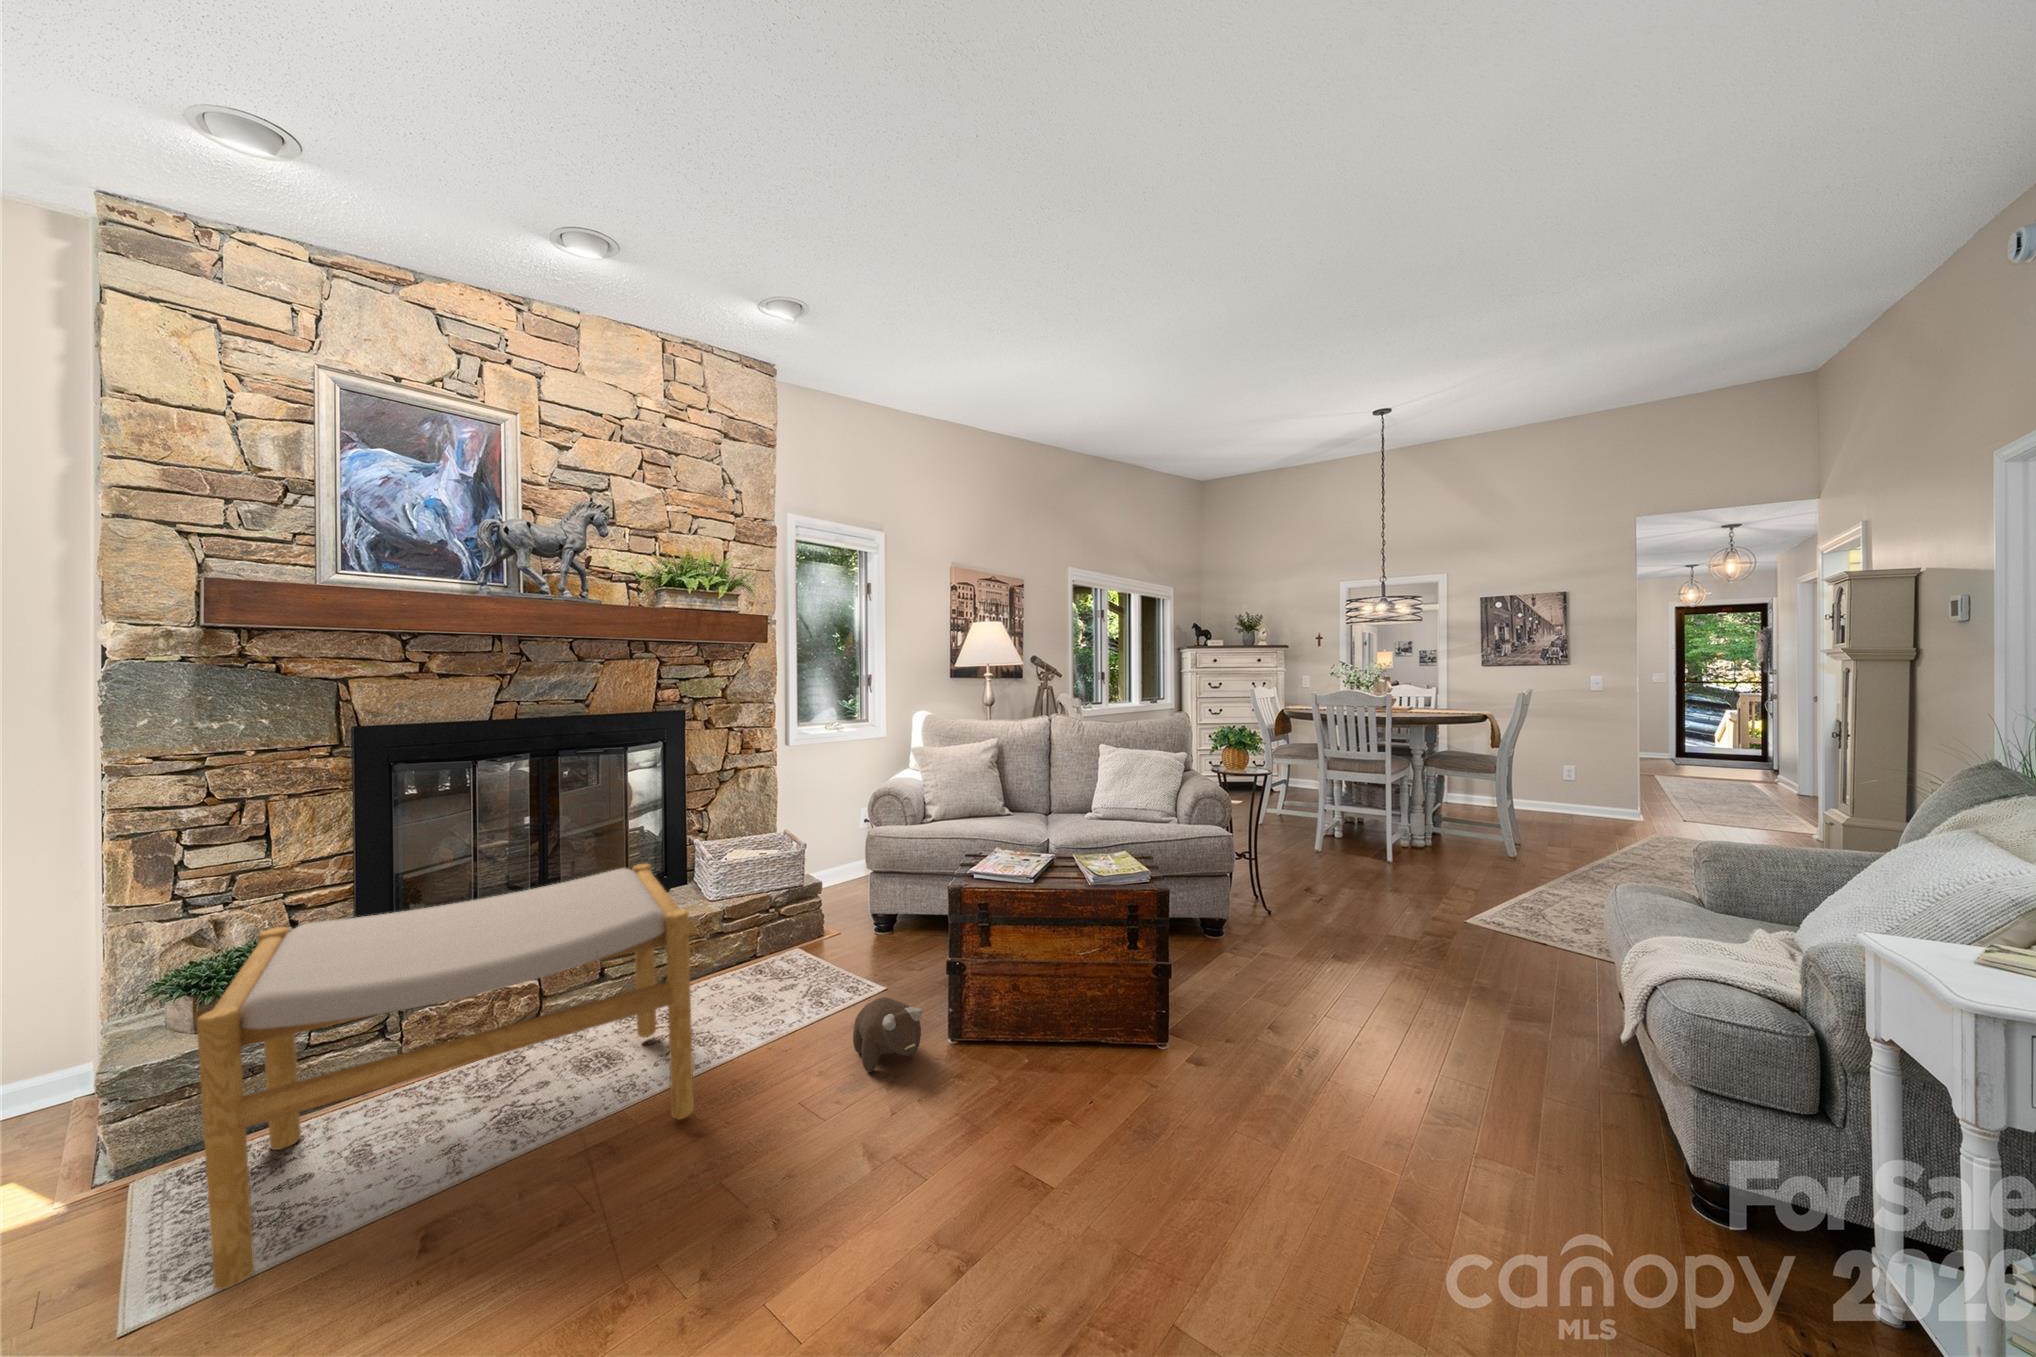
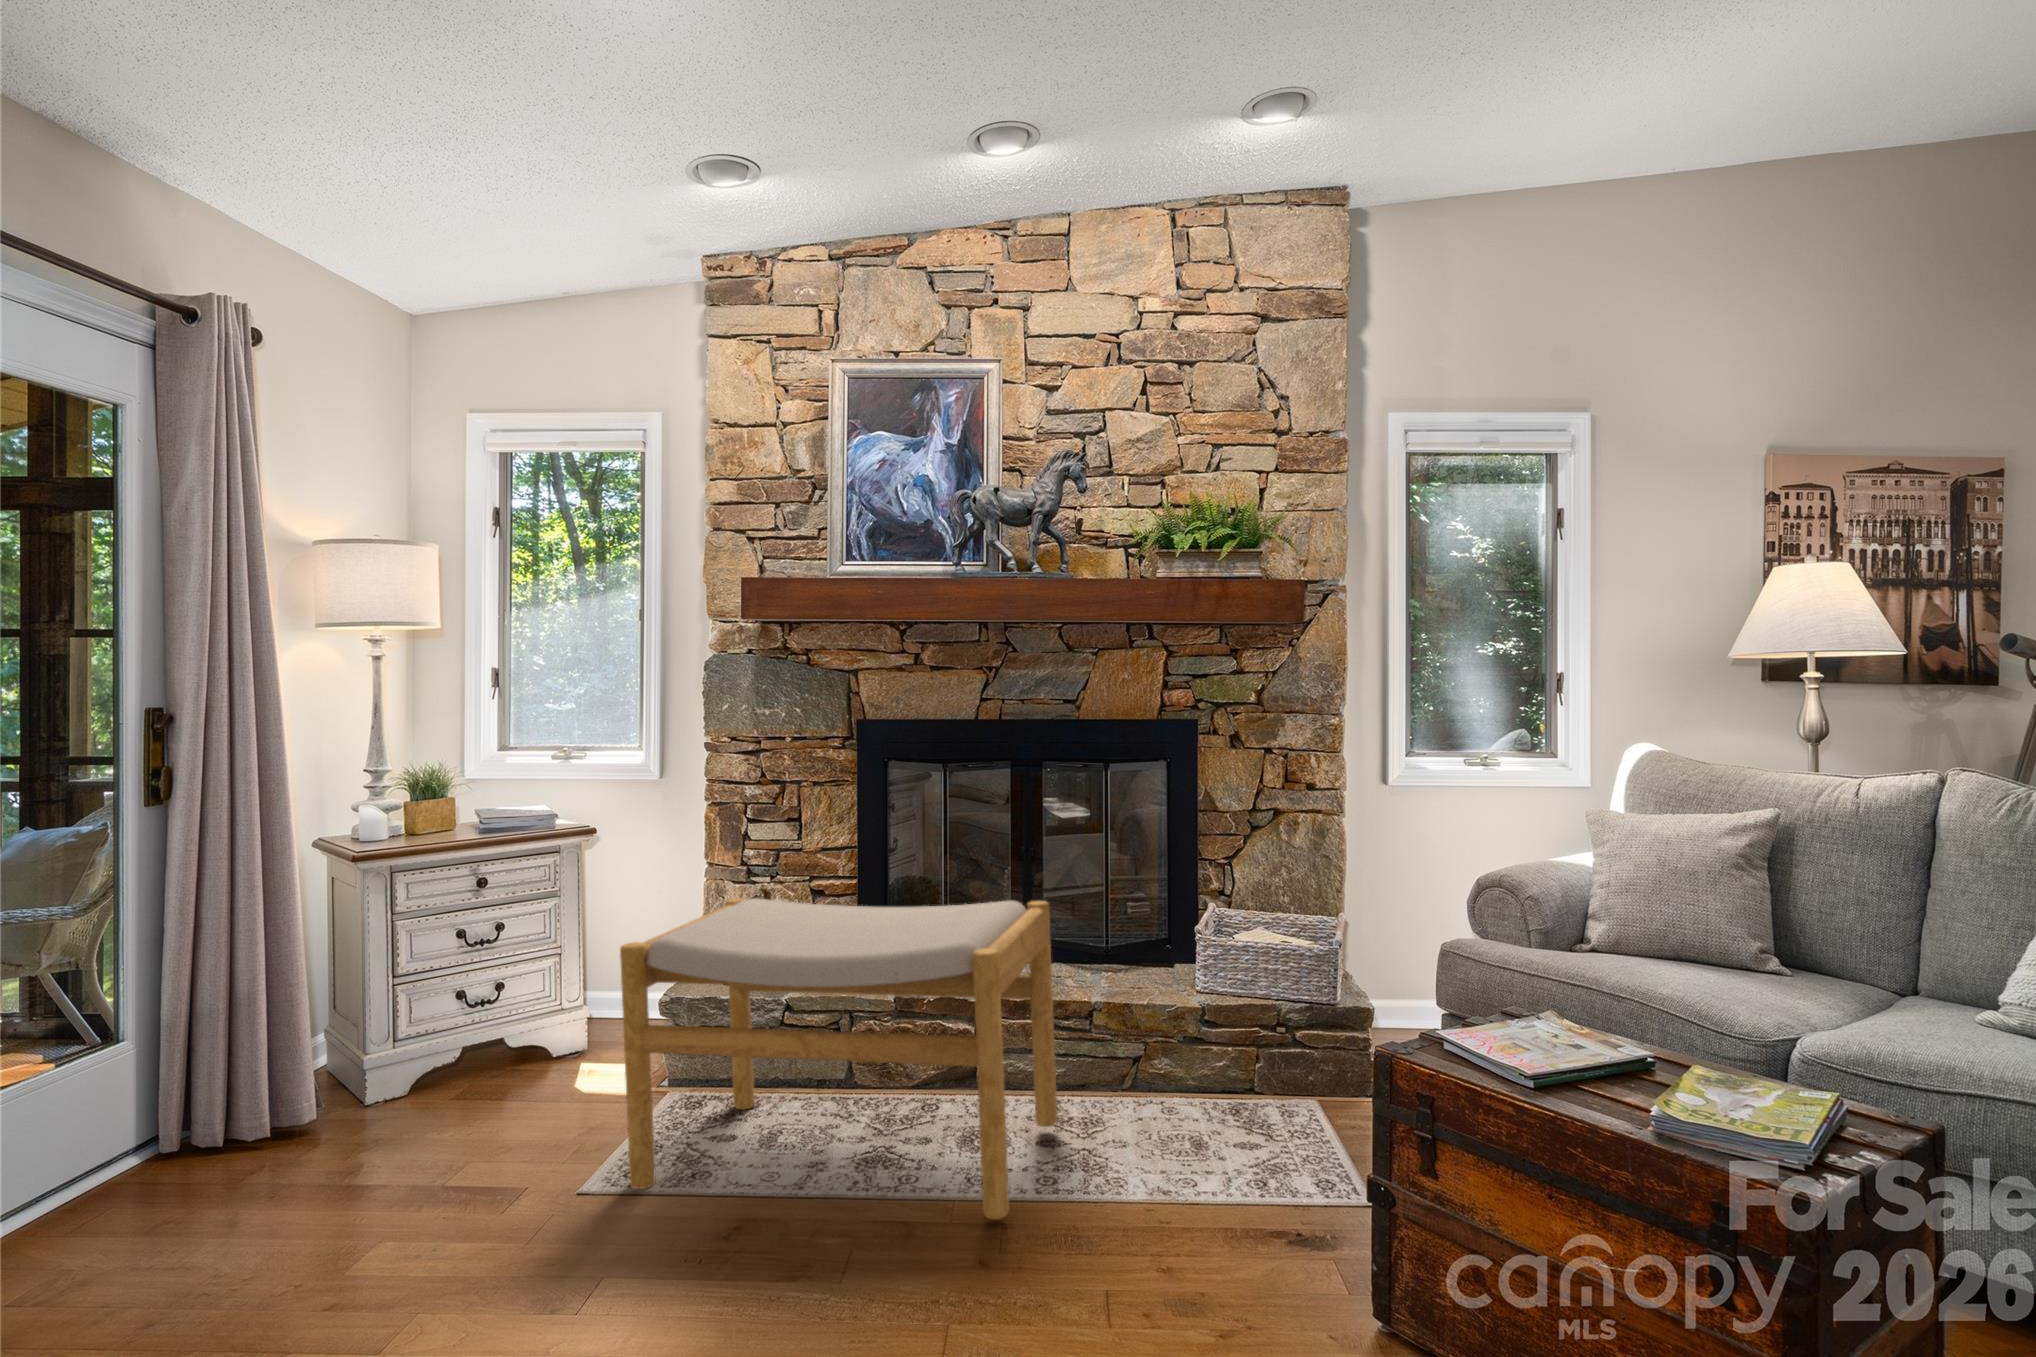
plush toy: present [853,997,923,1072] -> none [1225,1166,1331,1278]

